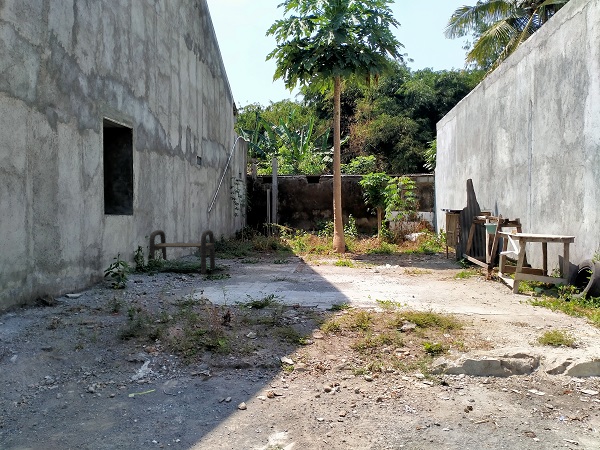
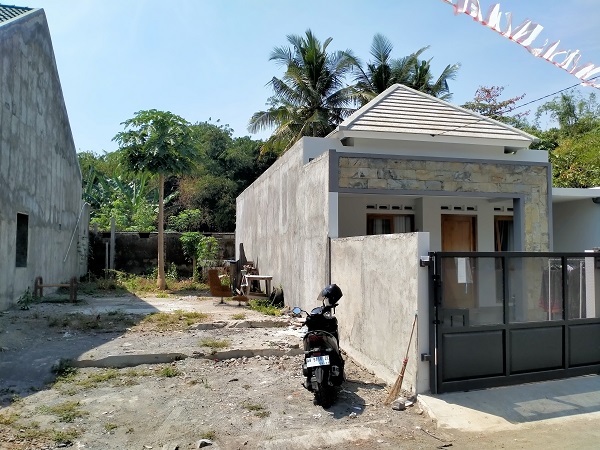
lounge chair: none [432,220,519,297] -> present [208,269,248,307]

